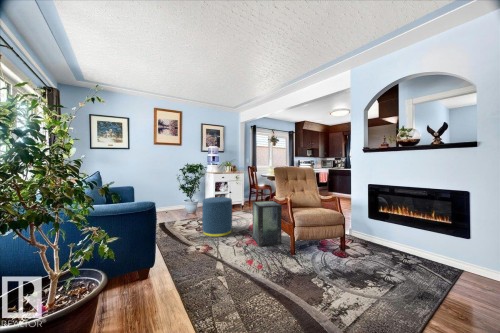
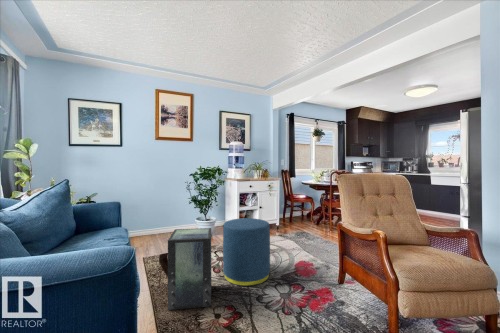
storage box: present [253,201,282,246] -> present [168,228,211,310]

